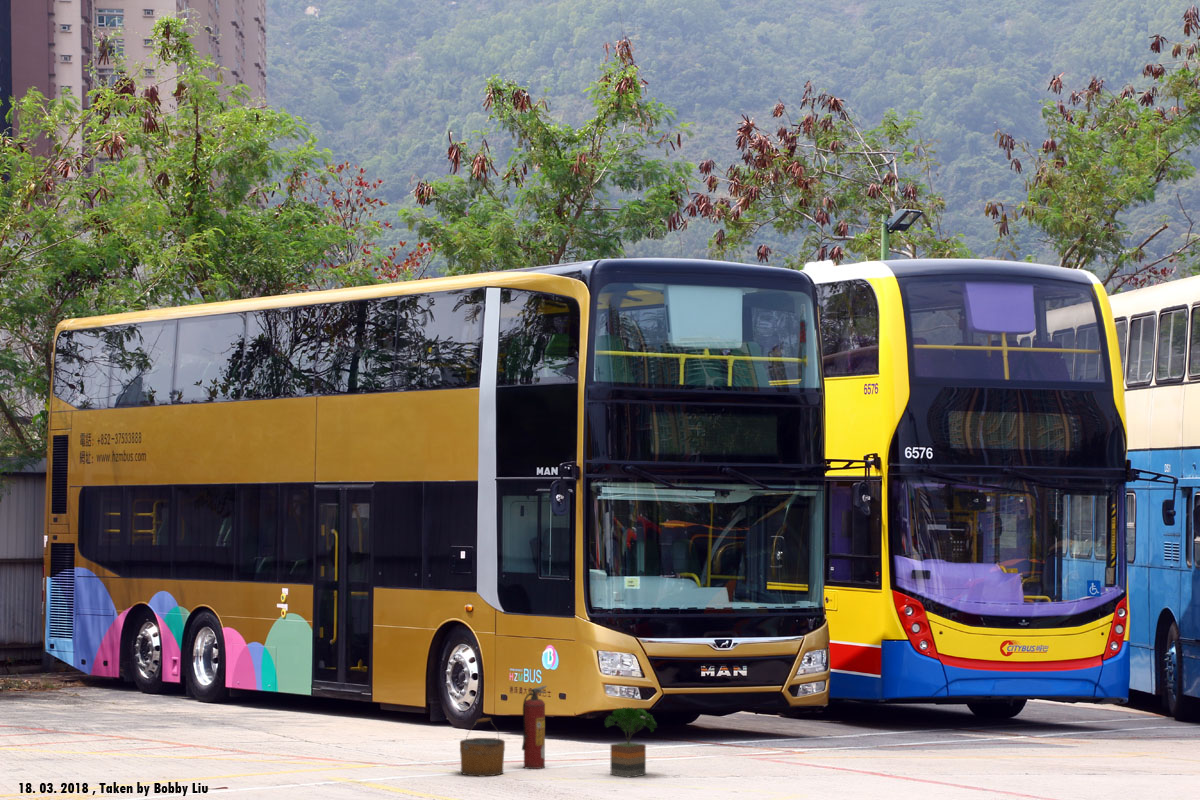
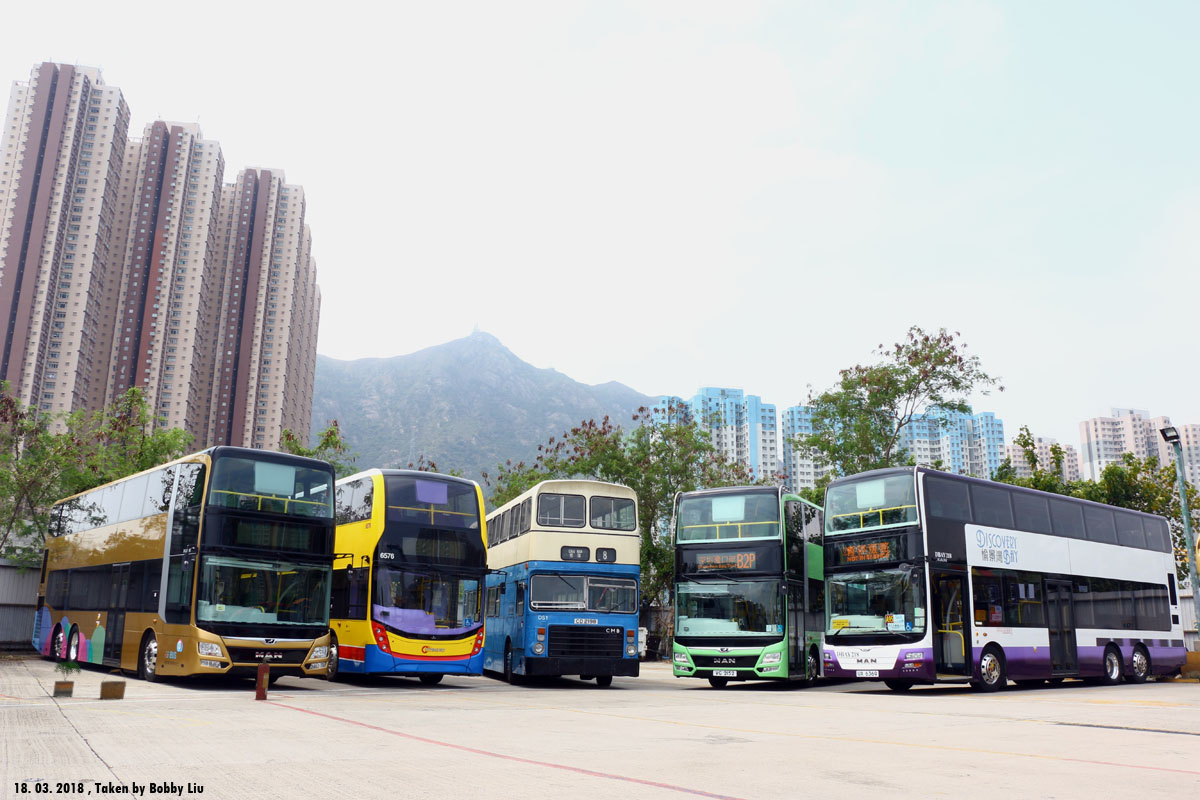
fire extinguisher: present [522,686,547,769] -> present [255,657,271,700]
potted tree: present [606,707,655,777] -> present [53,662,81,697]

